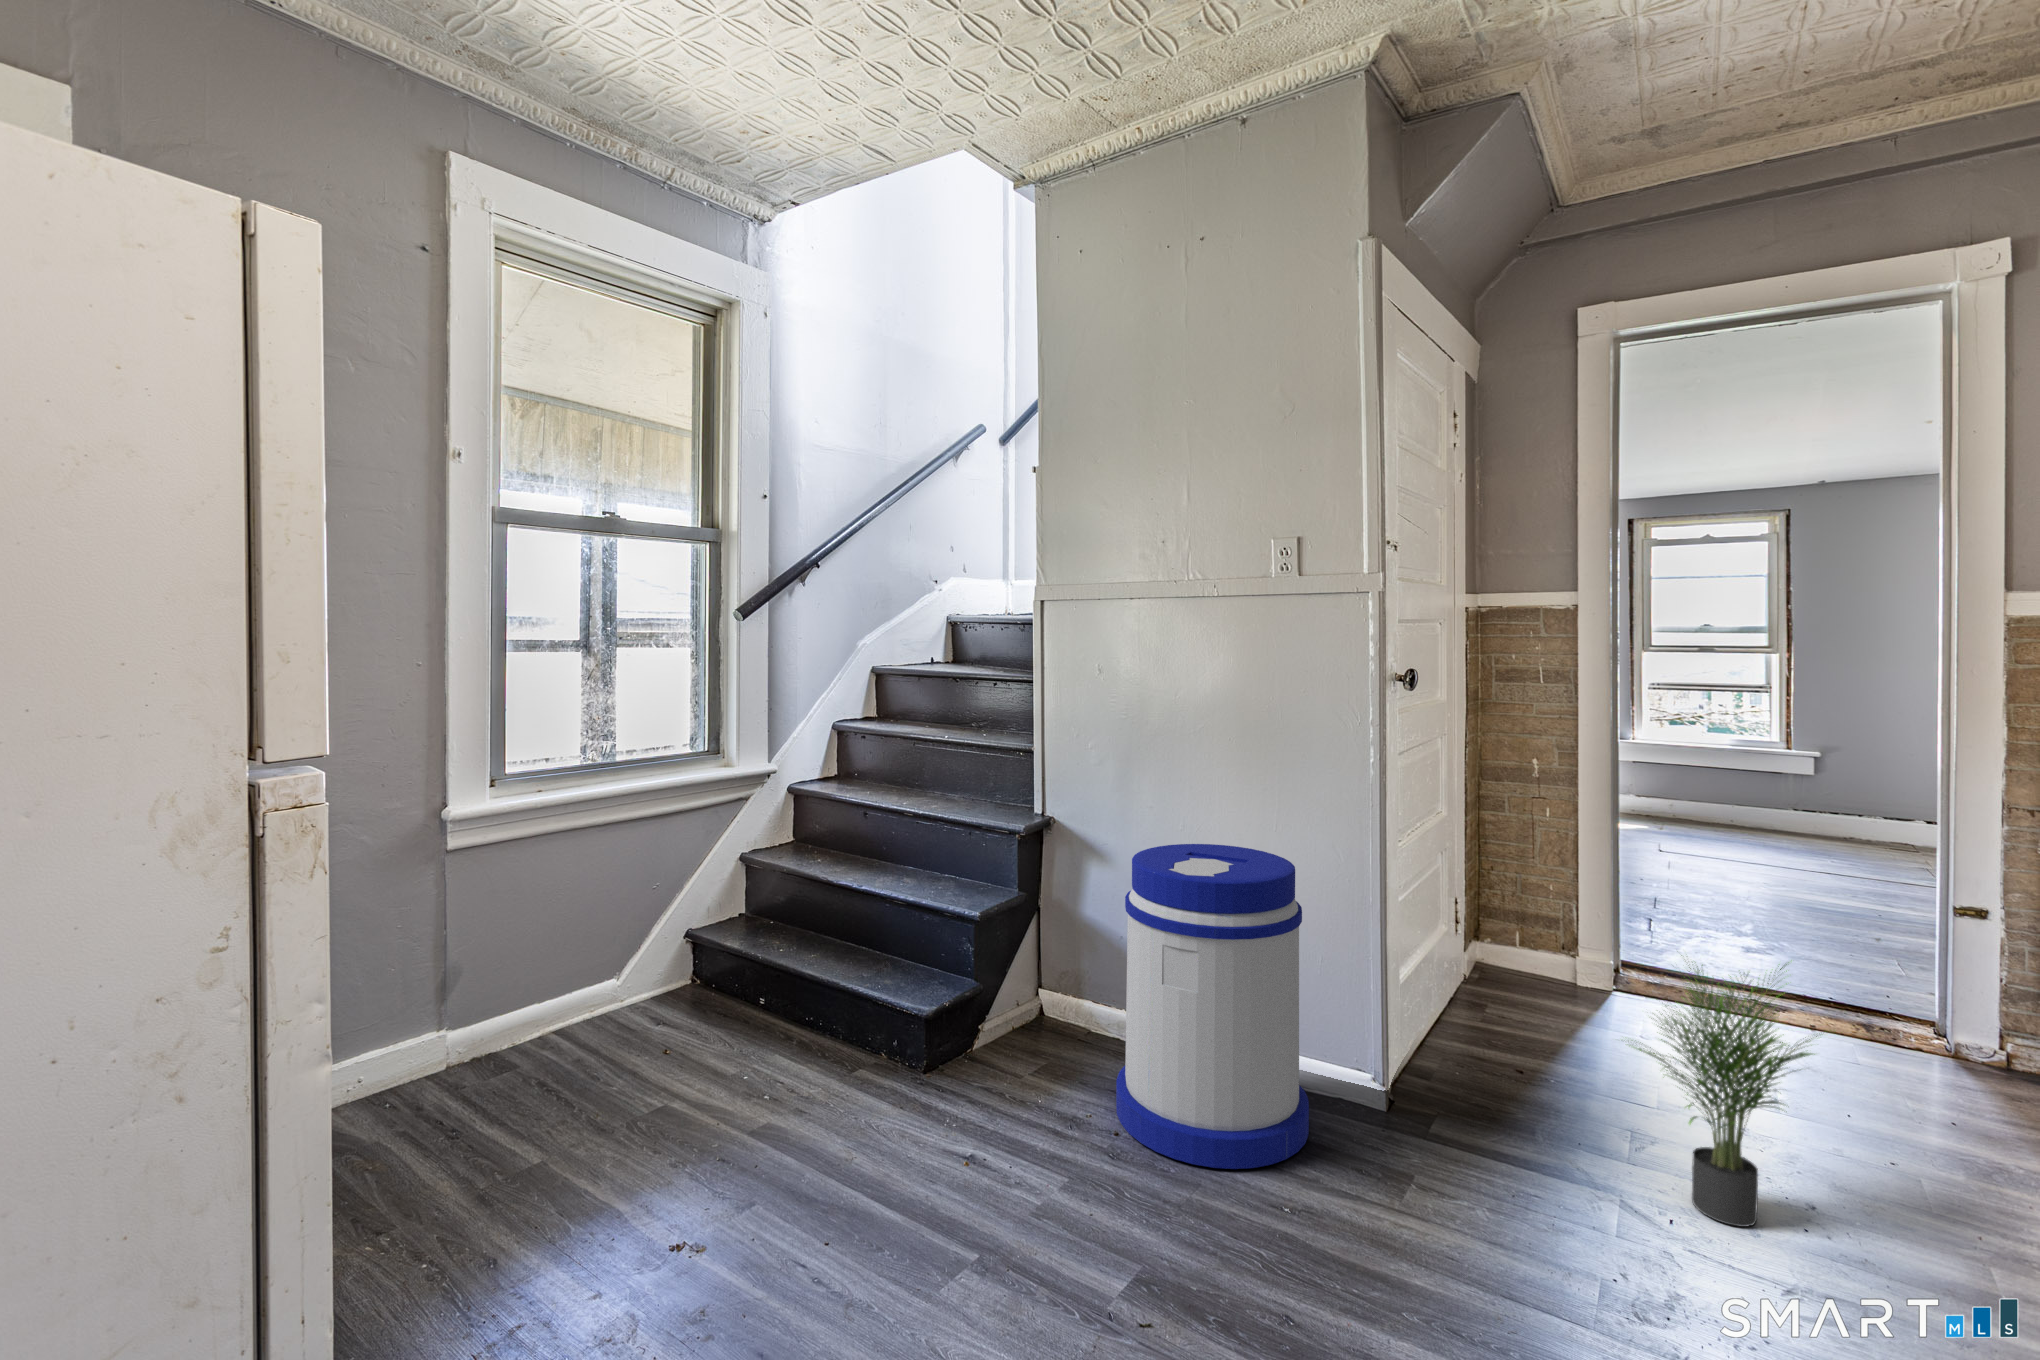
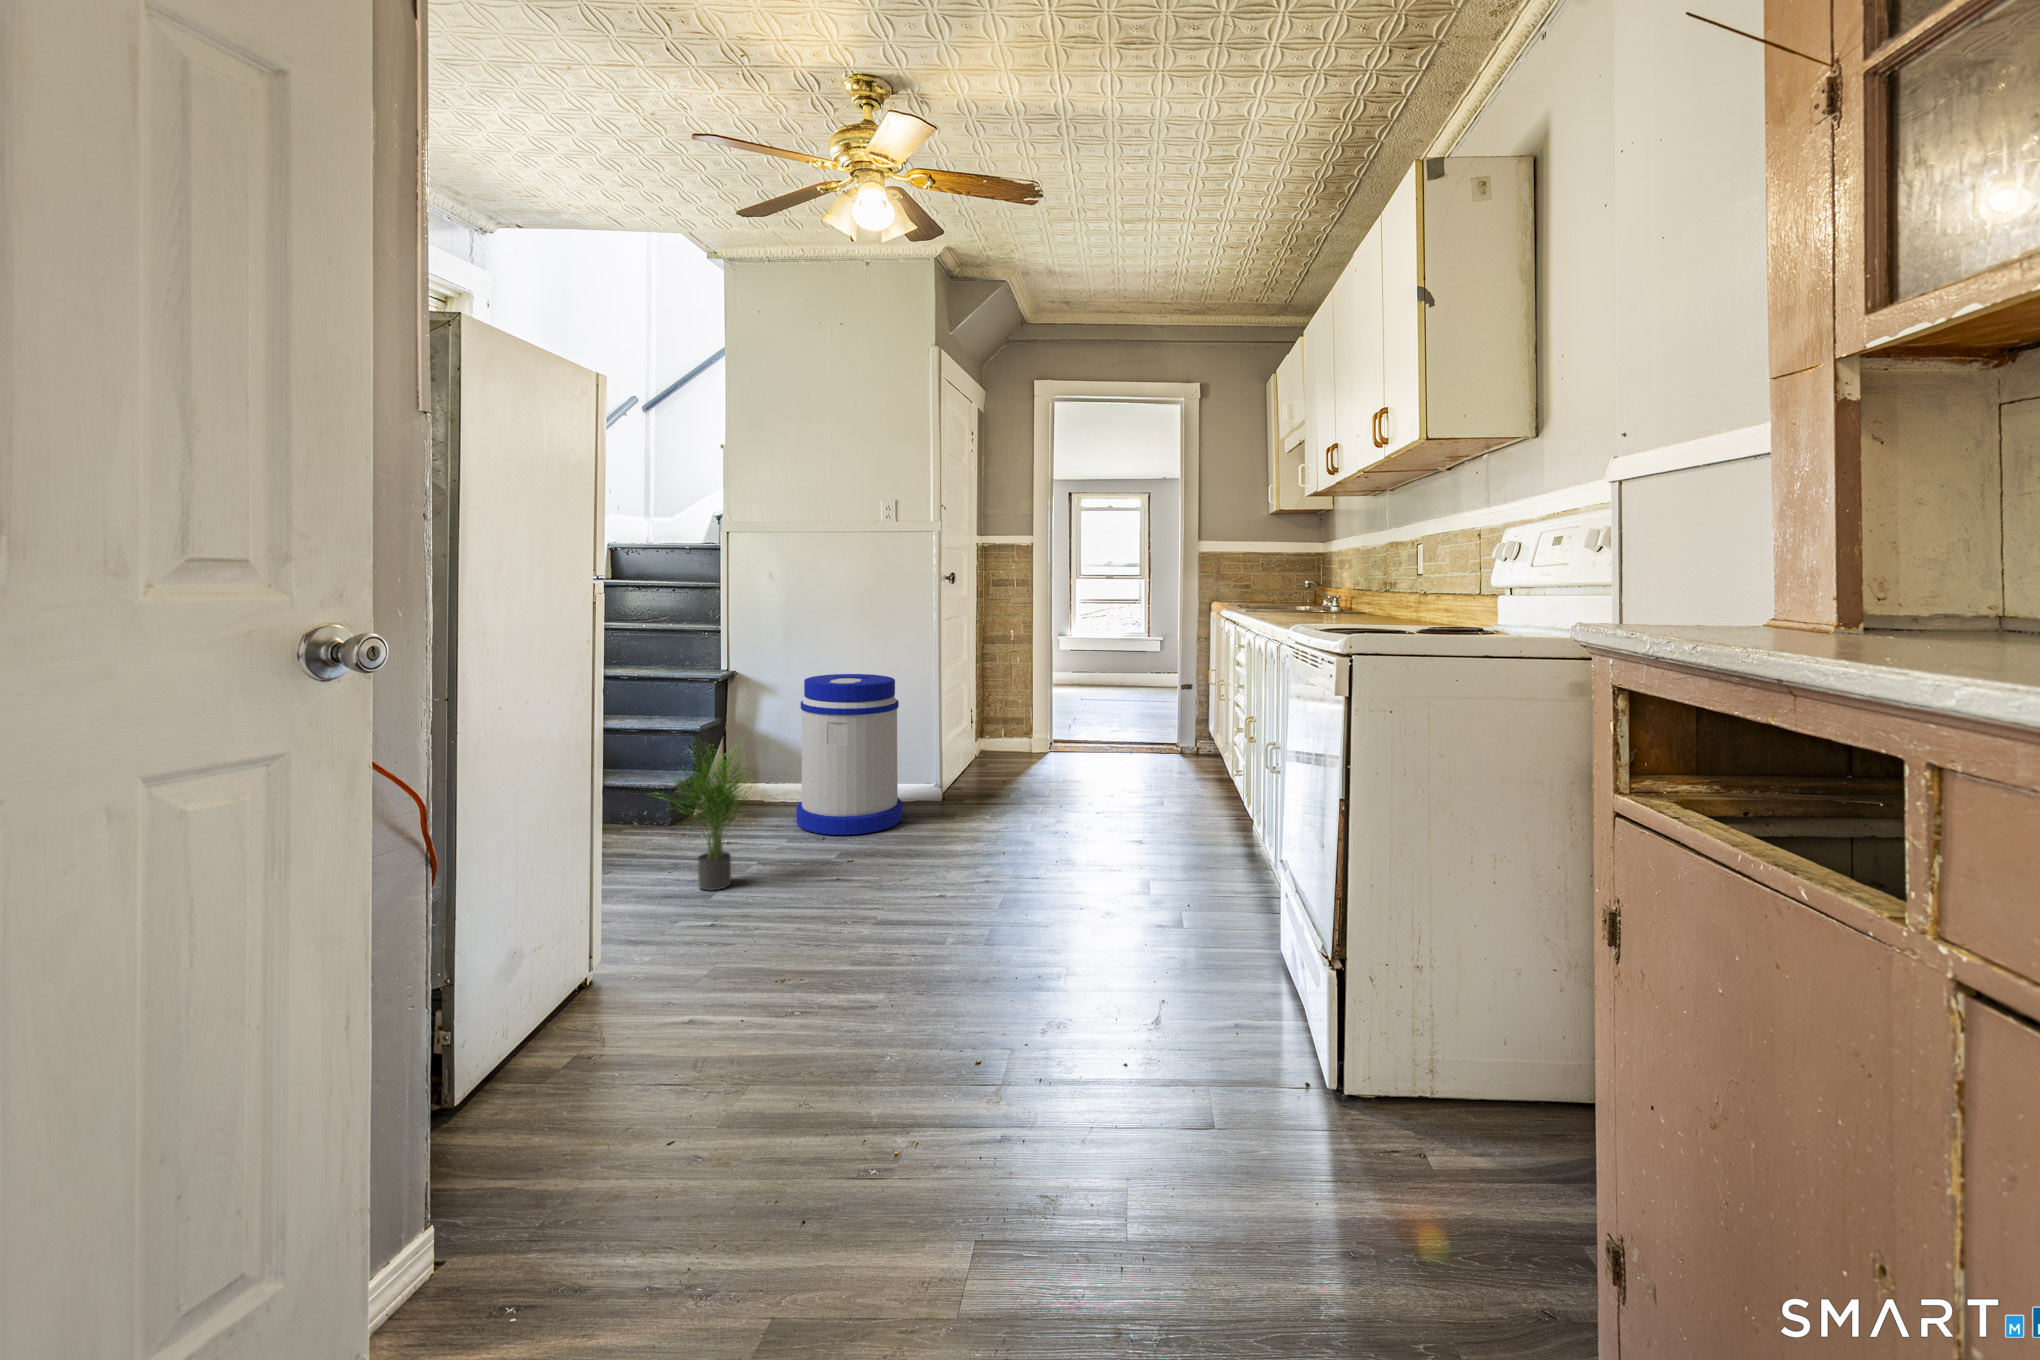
potted plant: present [1629,962,1817,1227] -> present [657,742,752,891]

